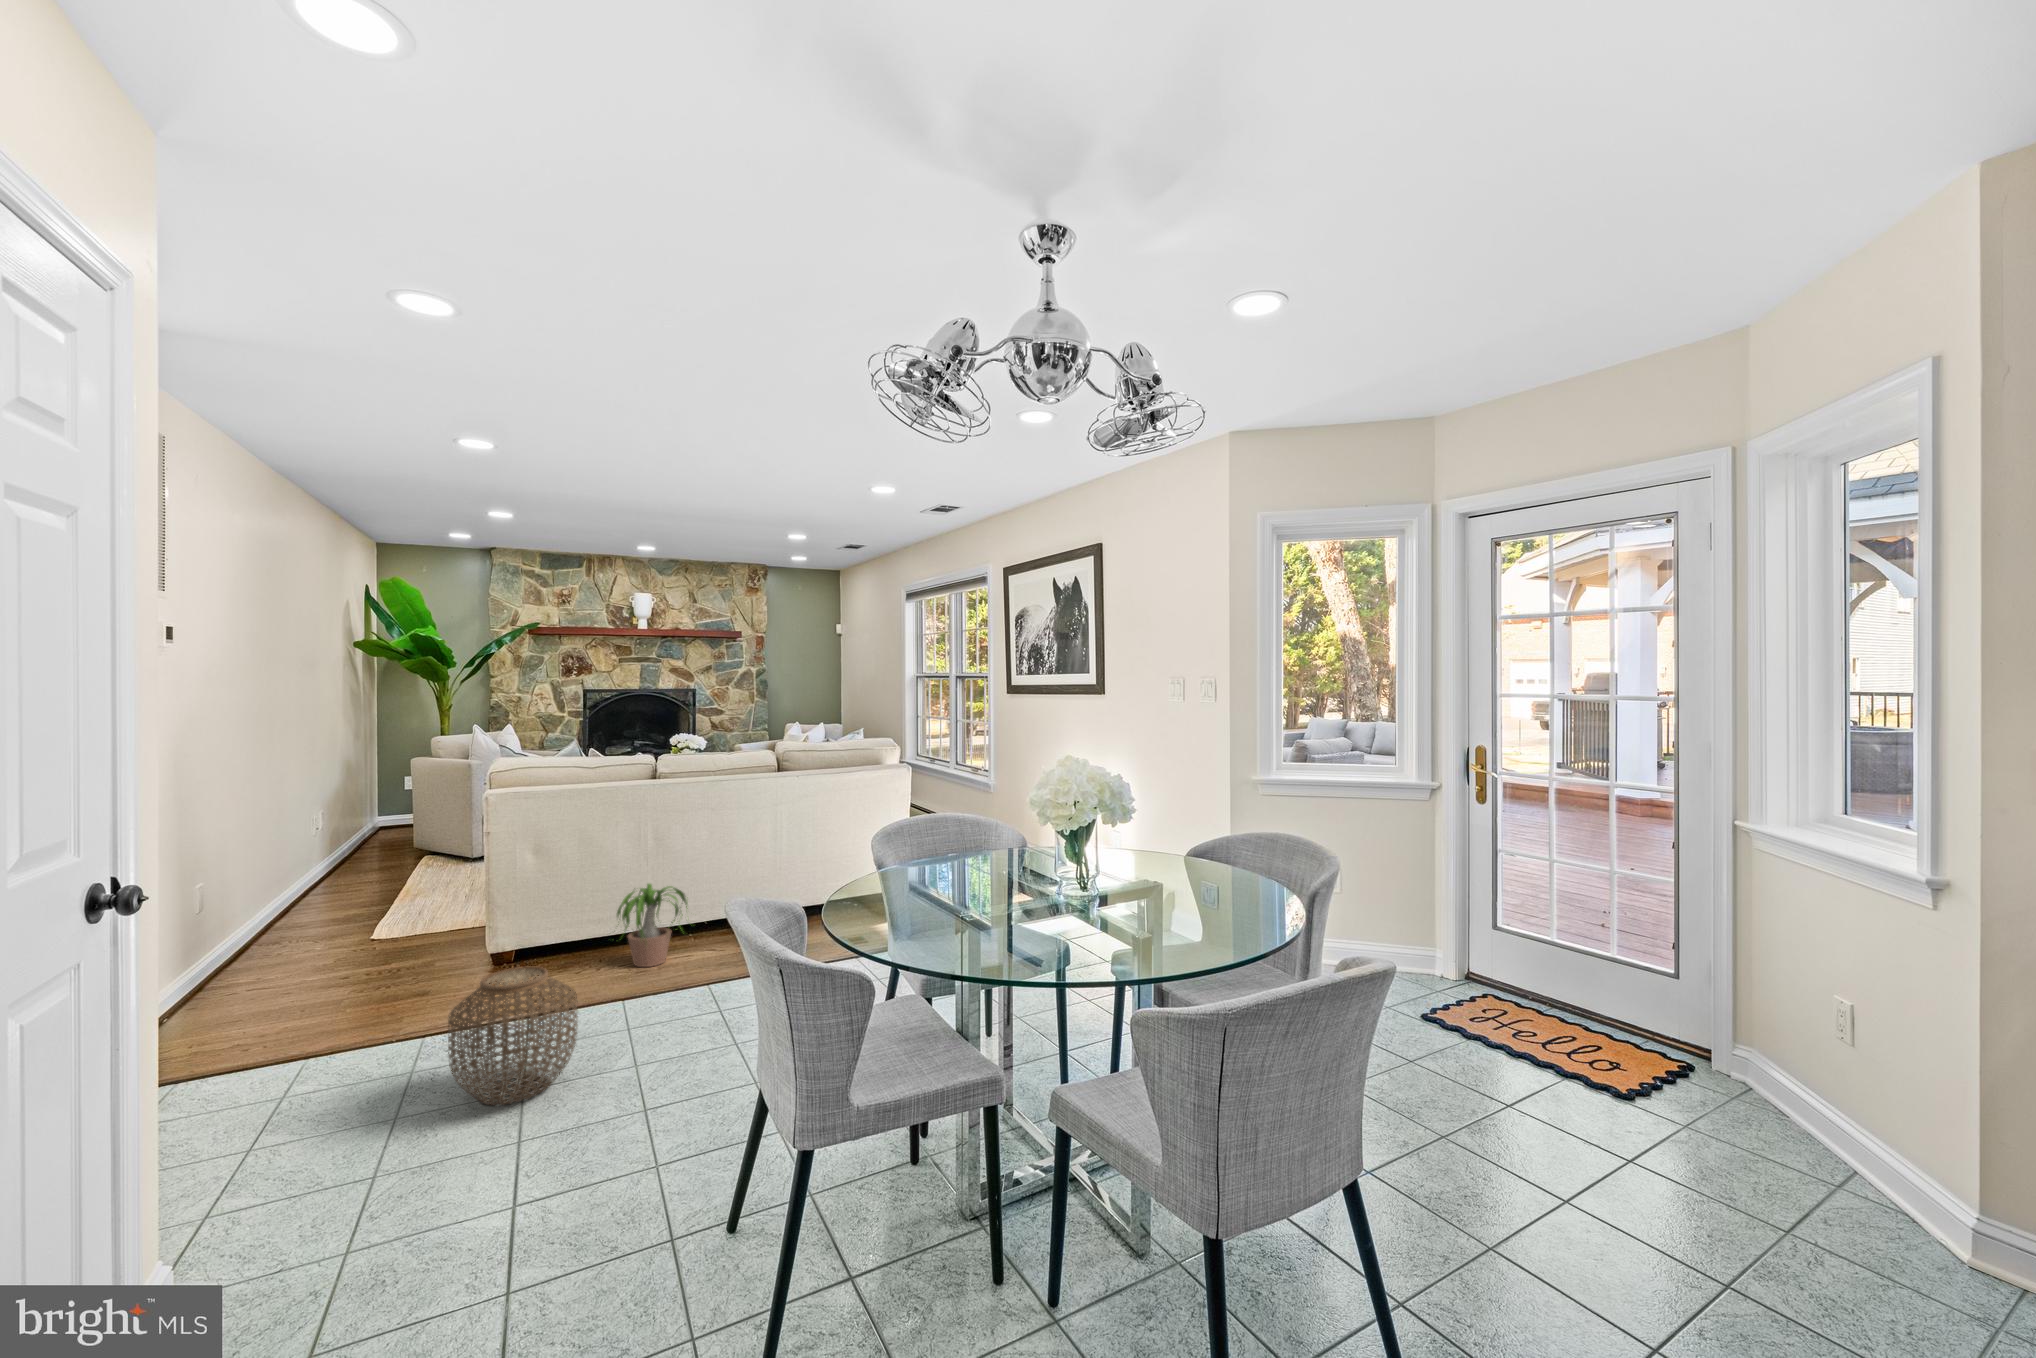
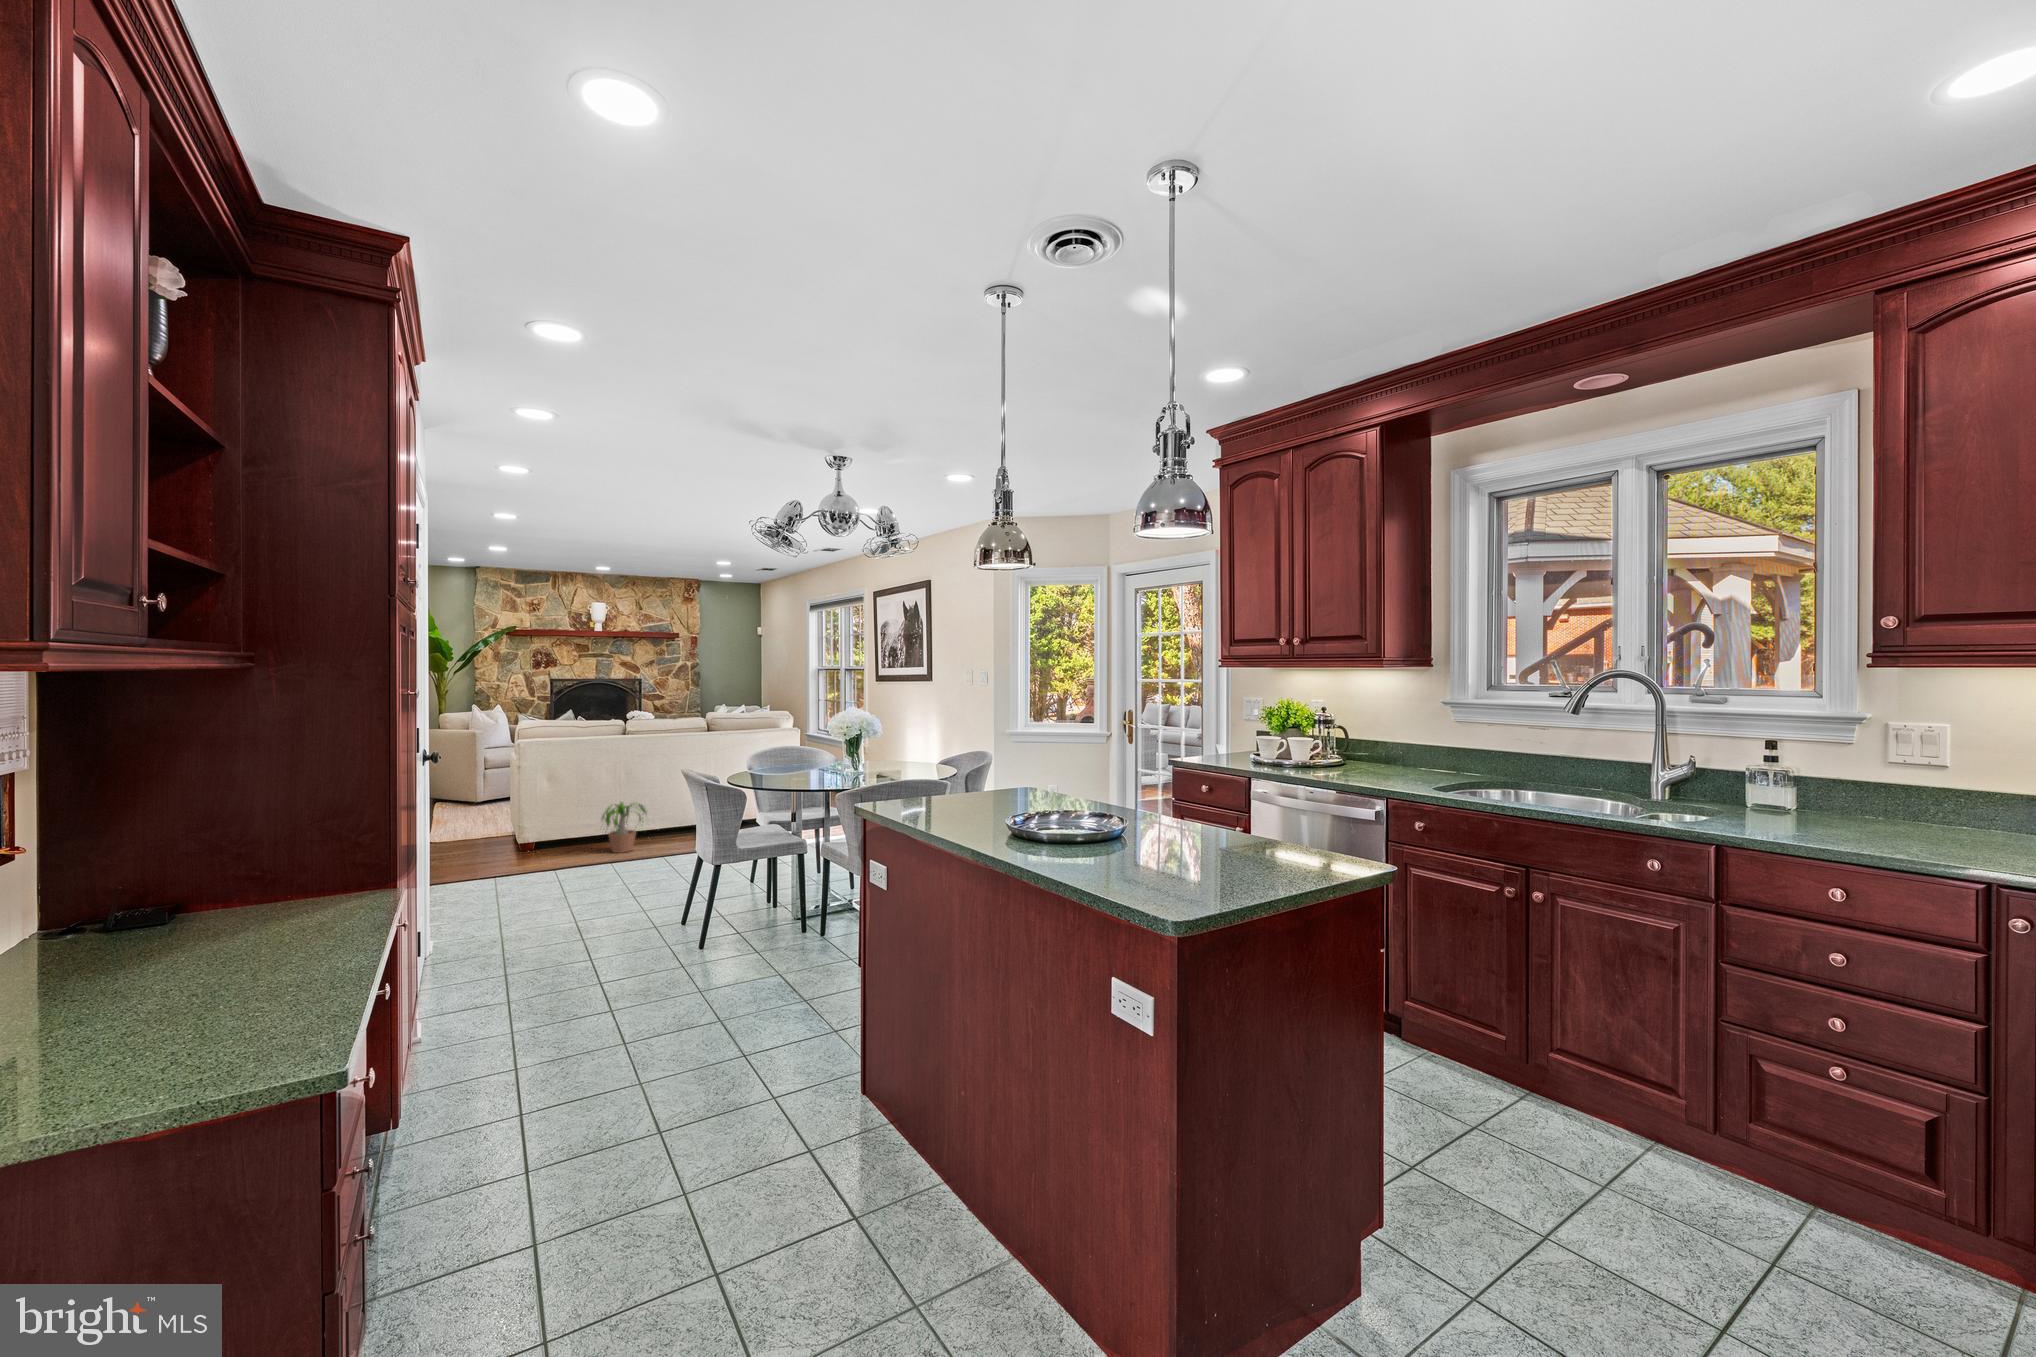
woven basket: present [448,966,577,1105] -> none [520,830,590,900]

